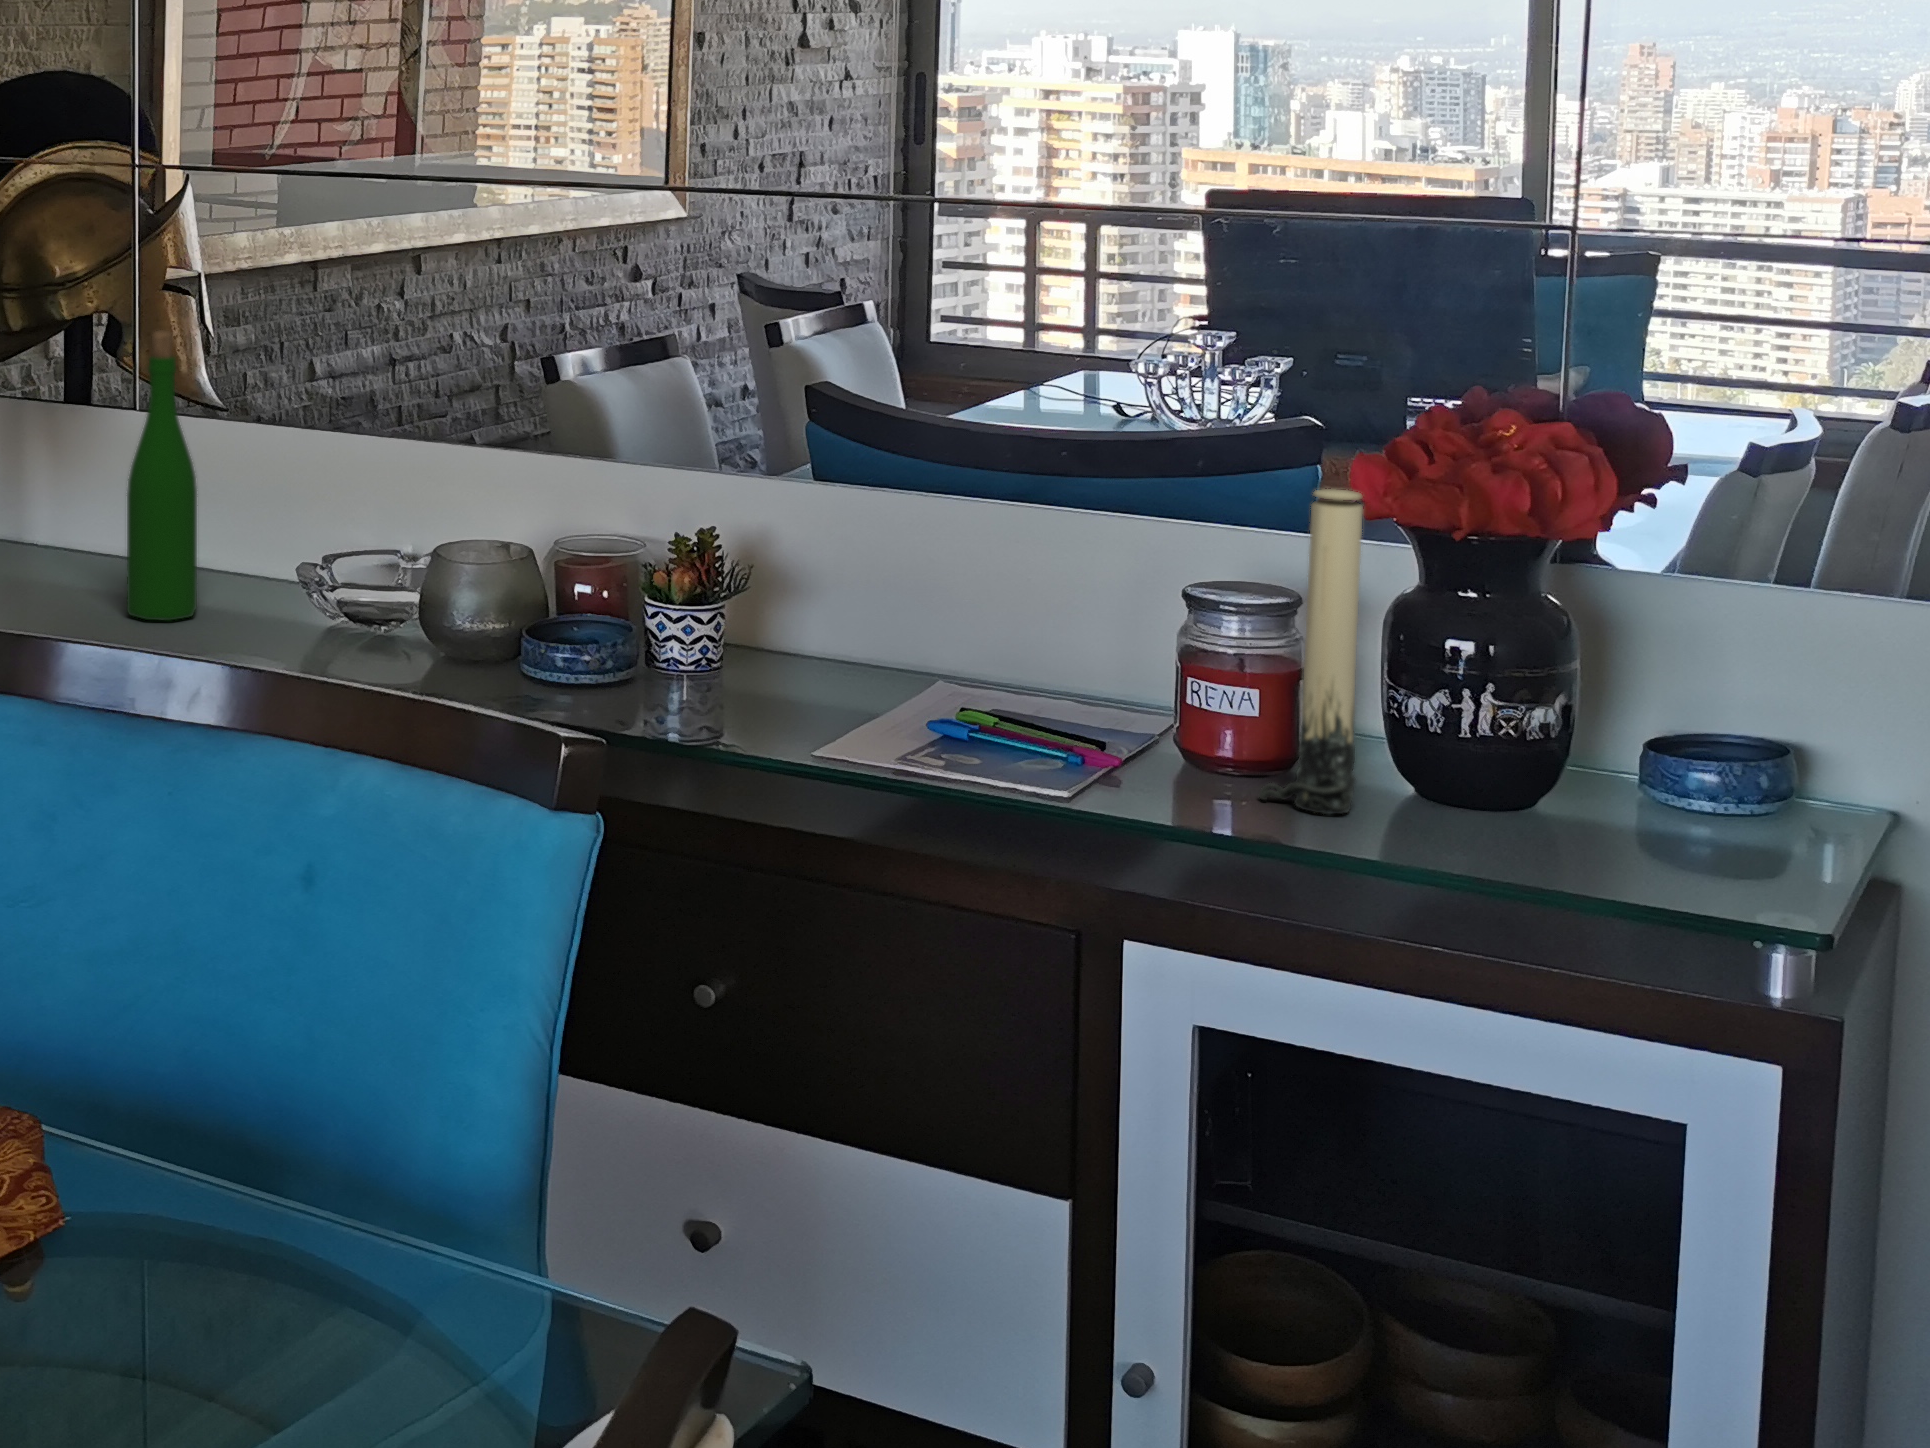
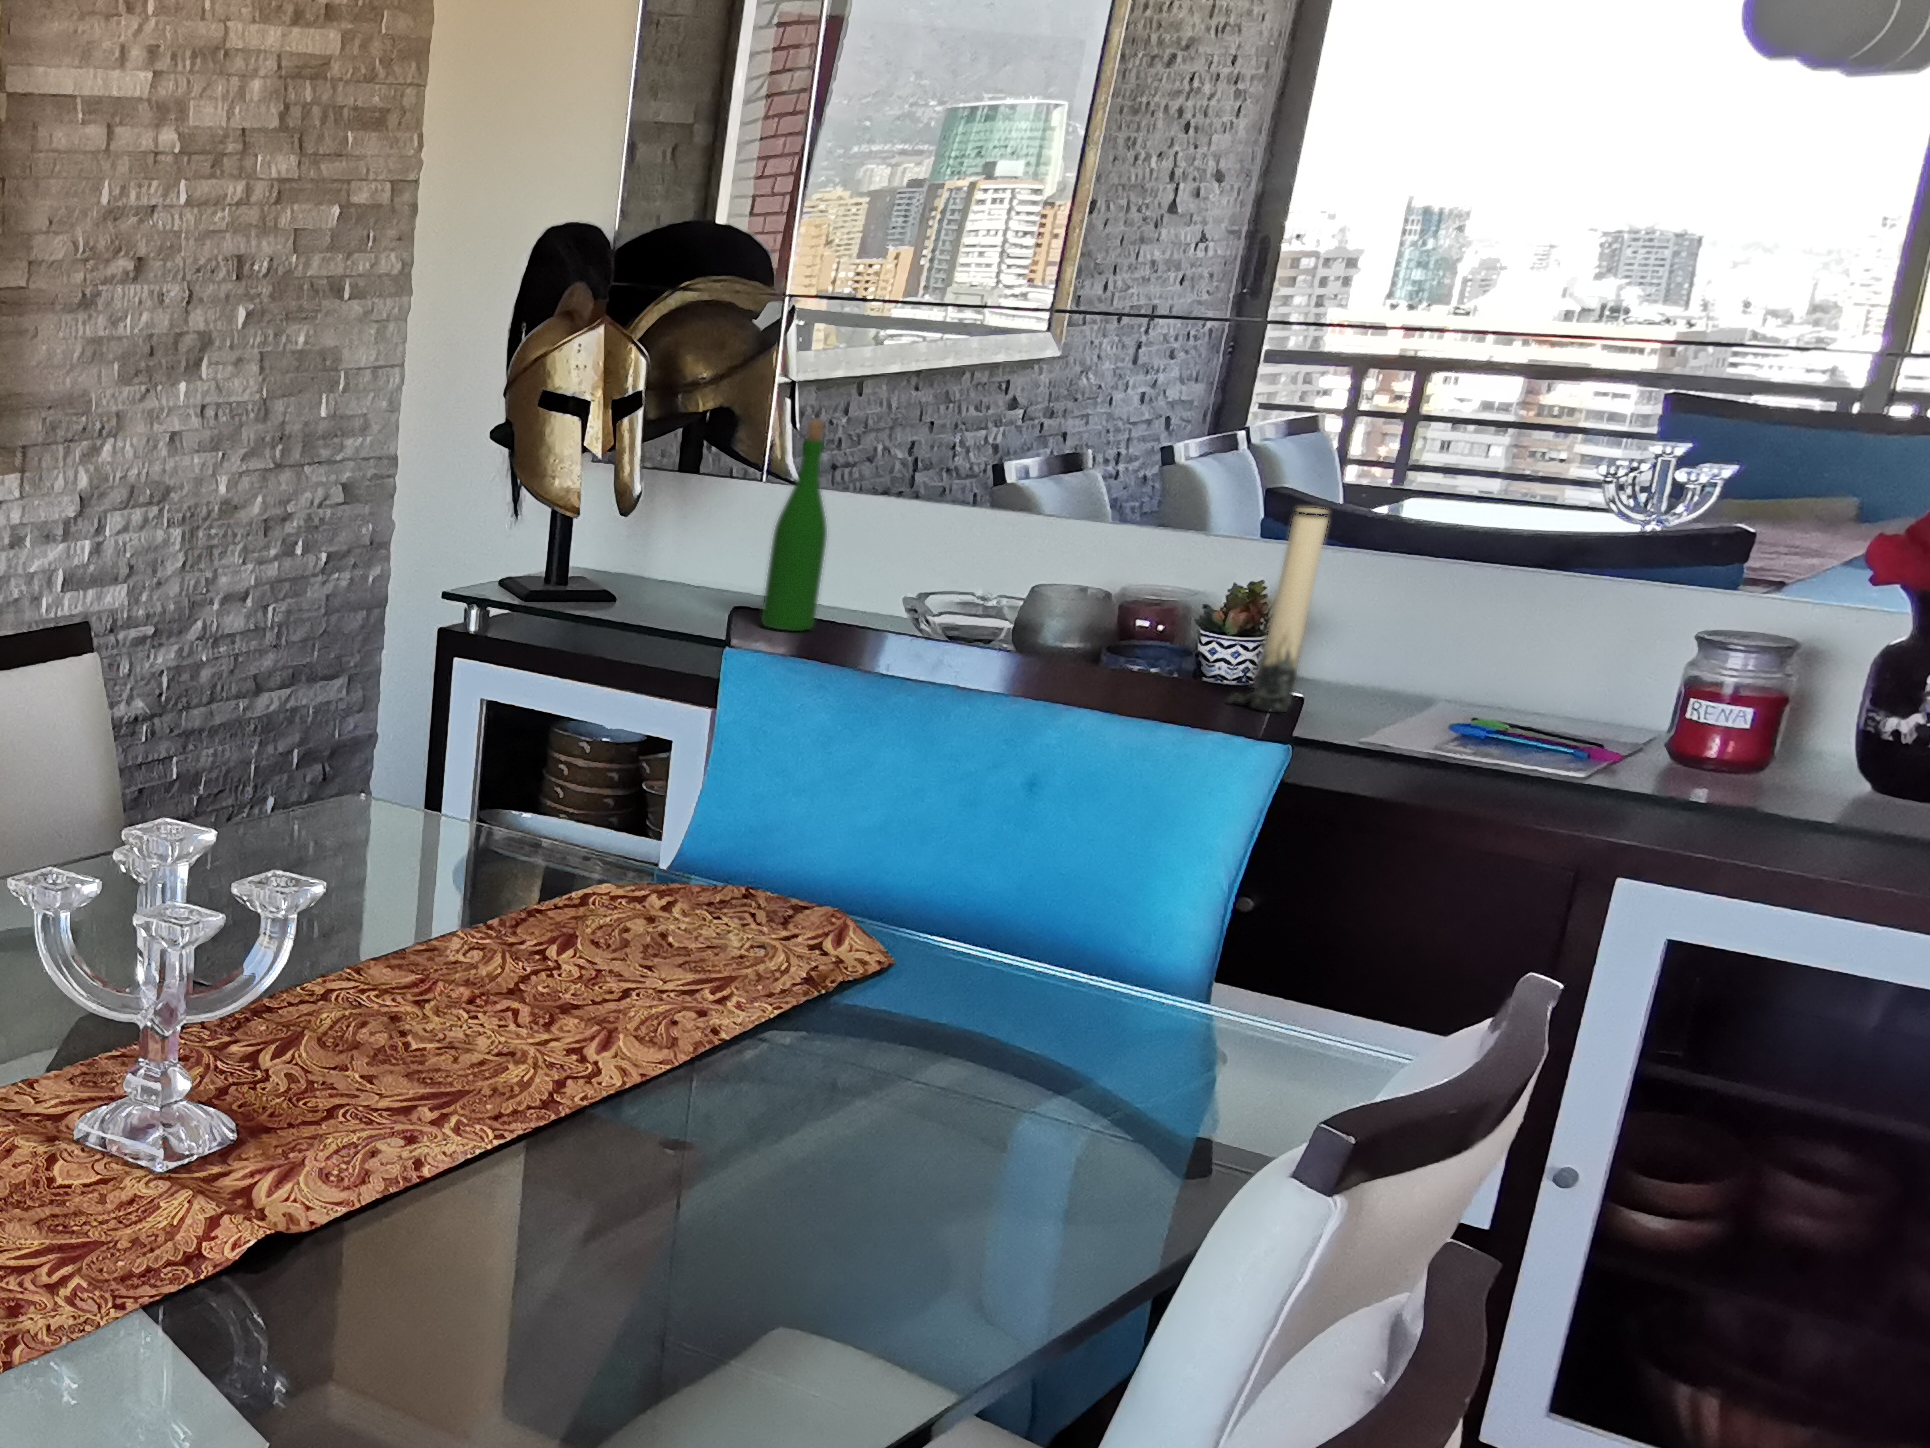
candle: present [1259,489,1363,814] -> present [1228,508,1328,712]

